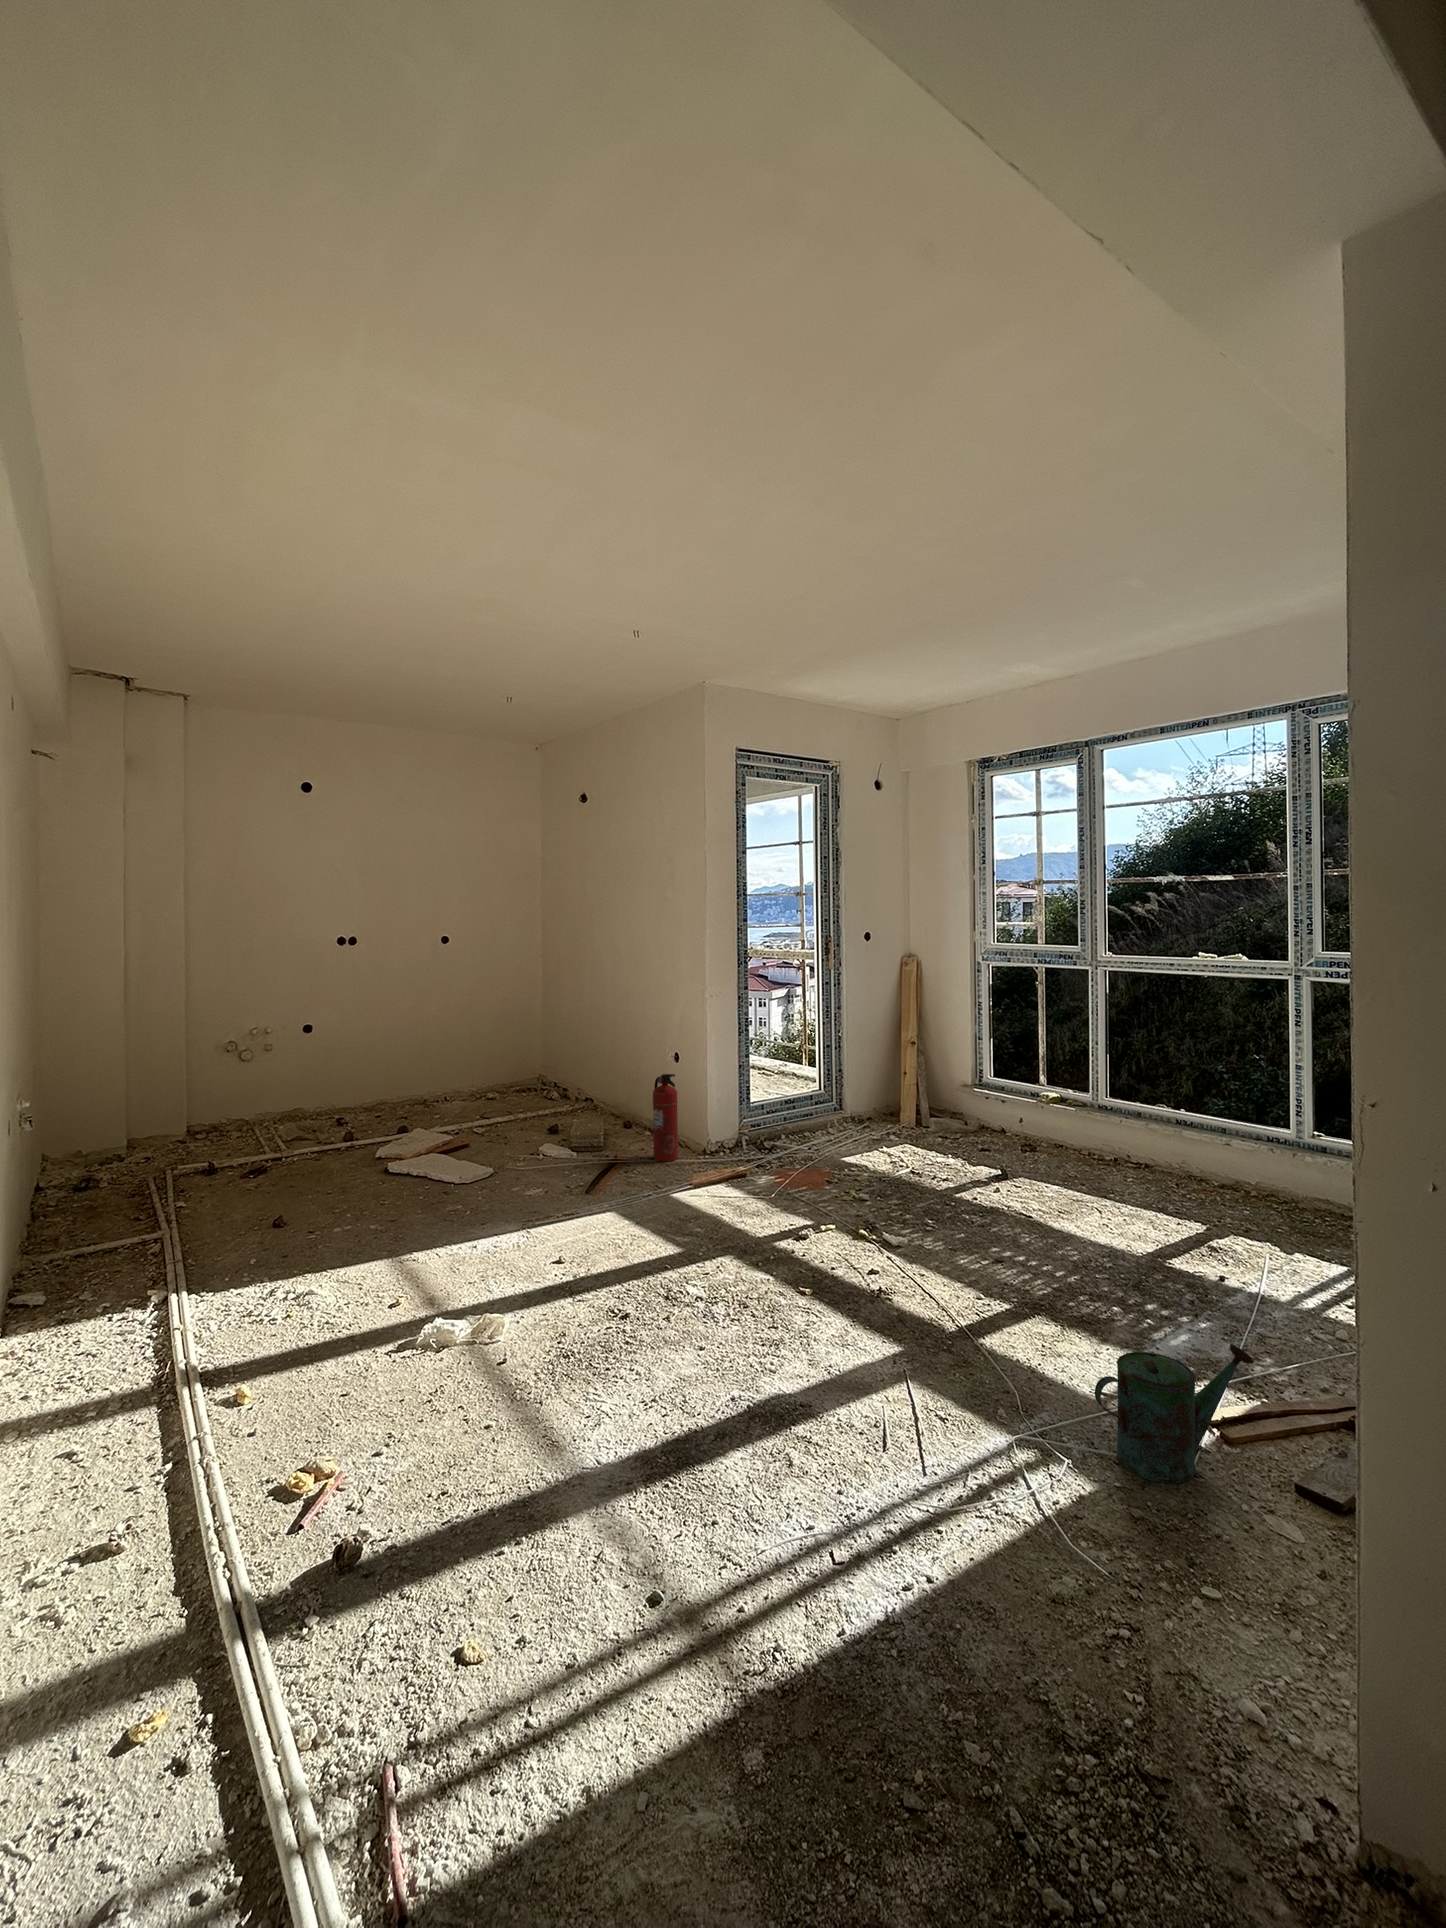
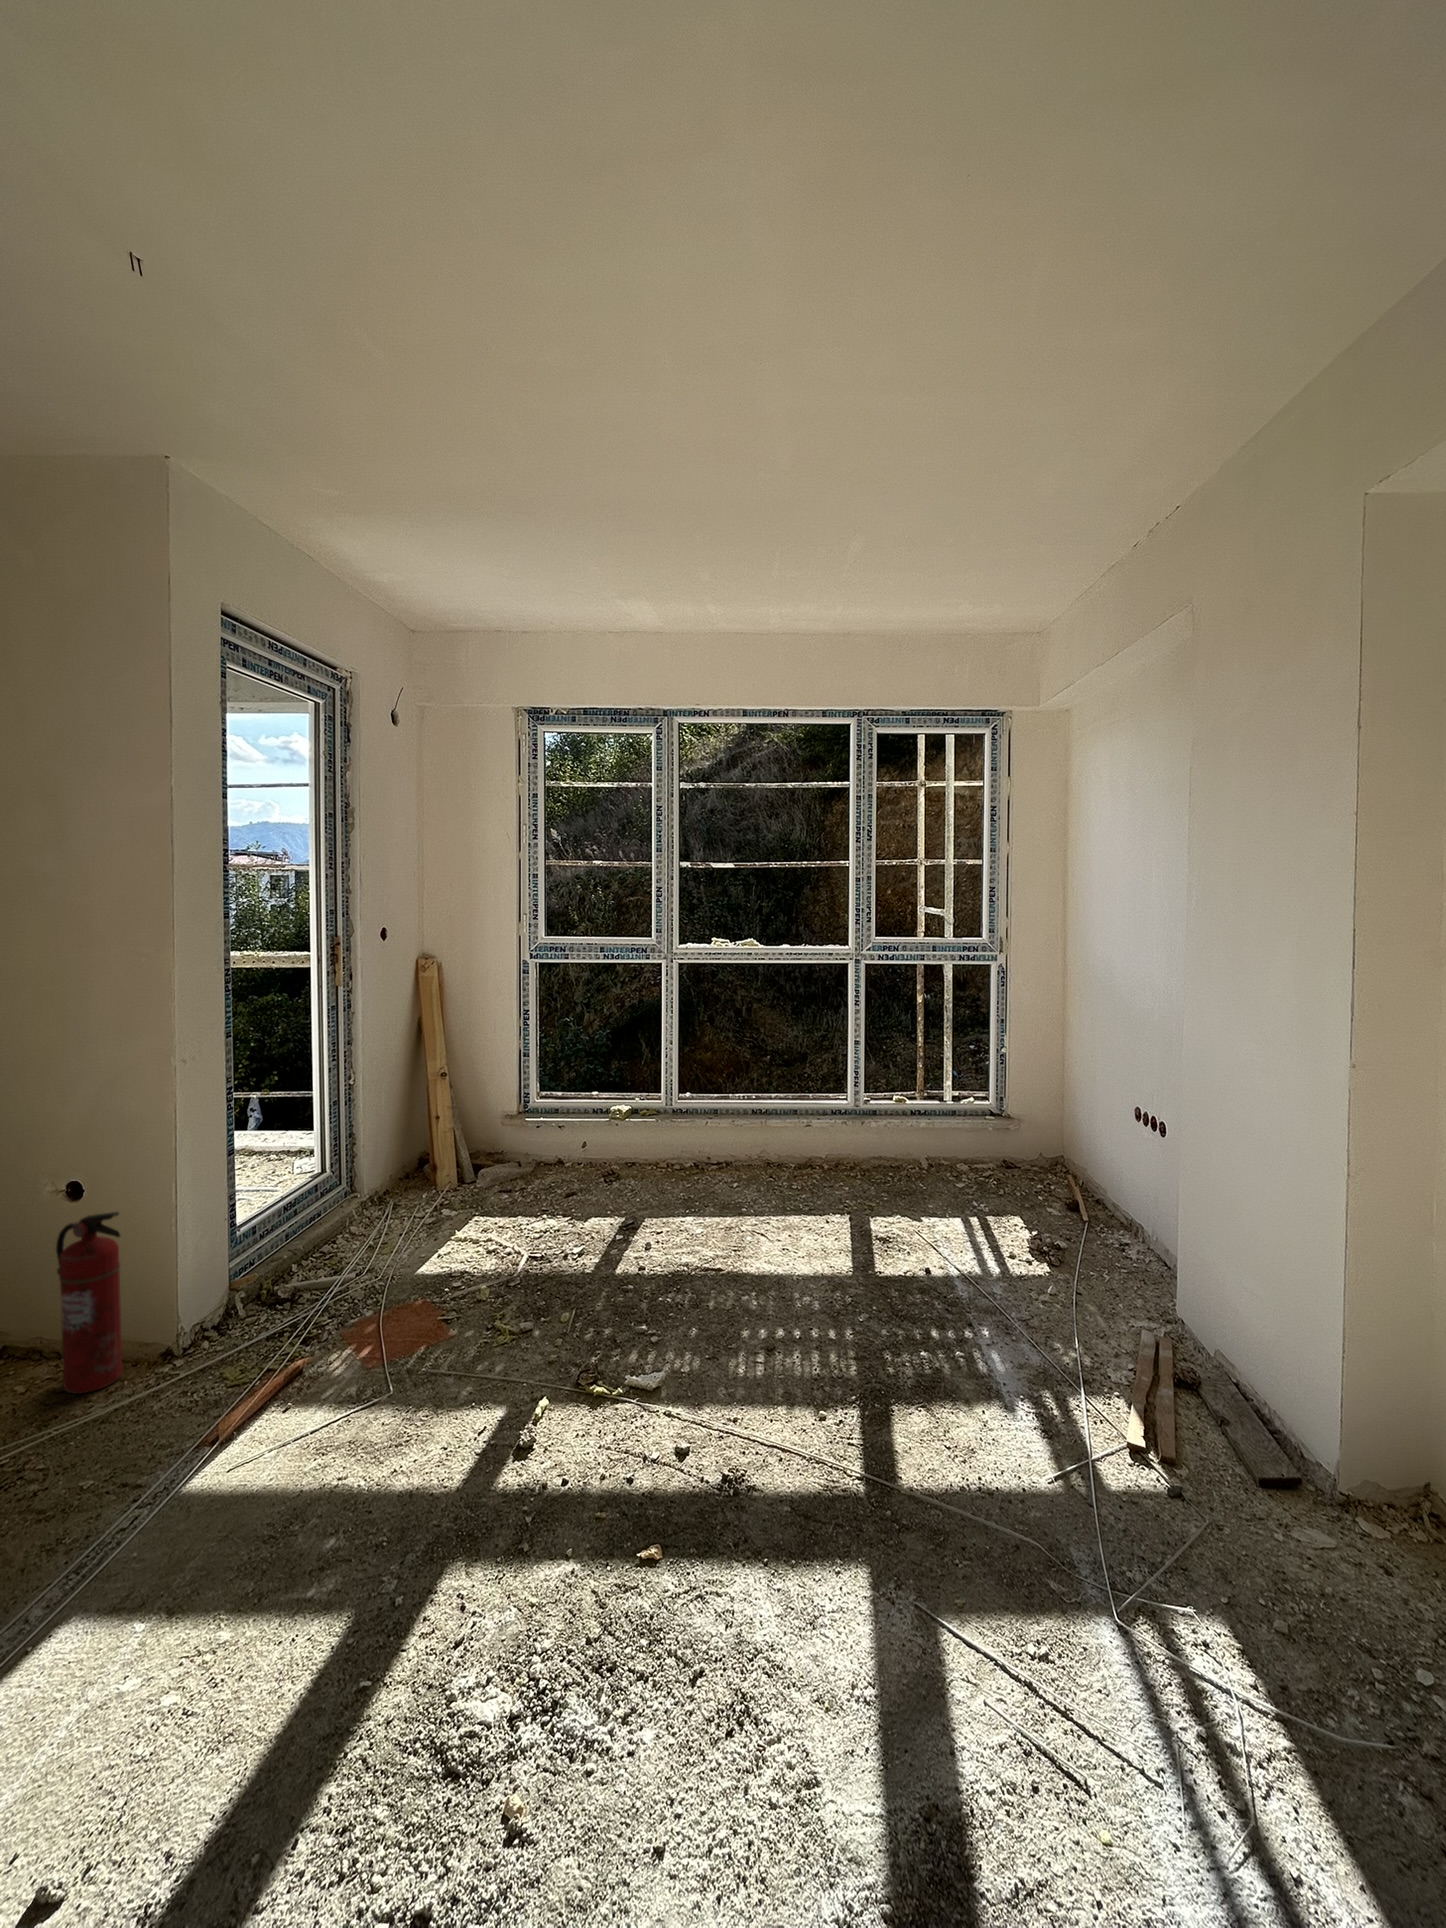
watering can: present [1095,1344,1254,1484] -> none [1279,1399,1395,1644]

